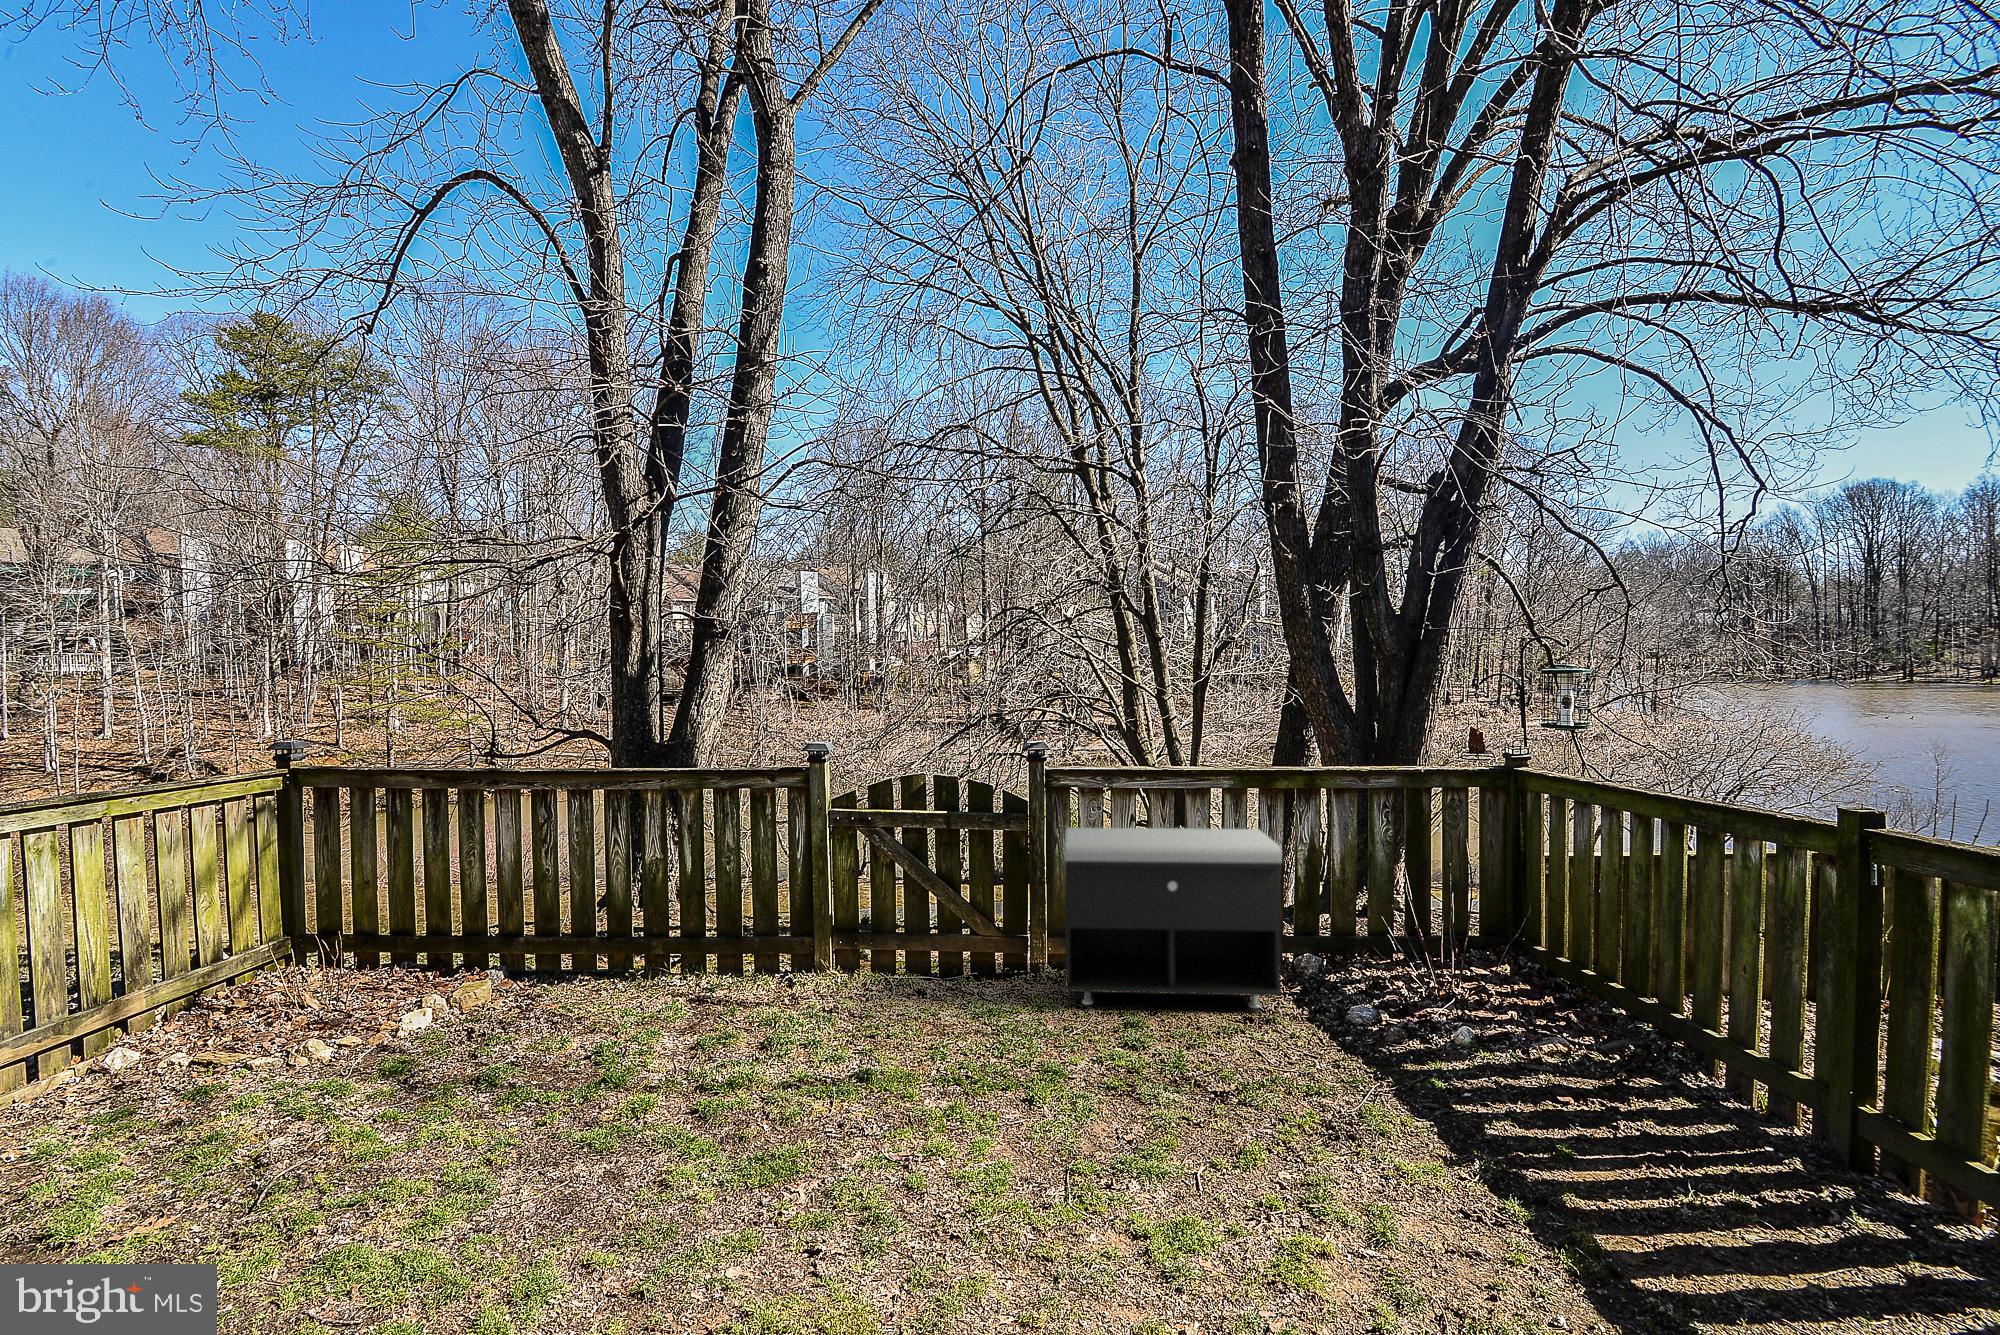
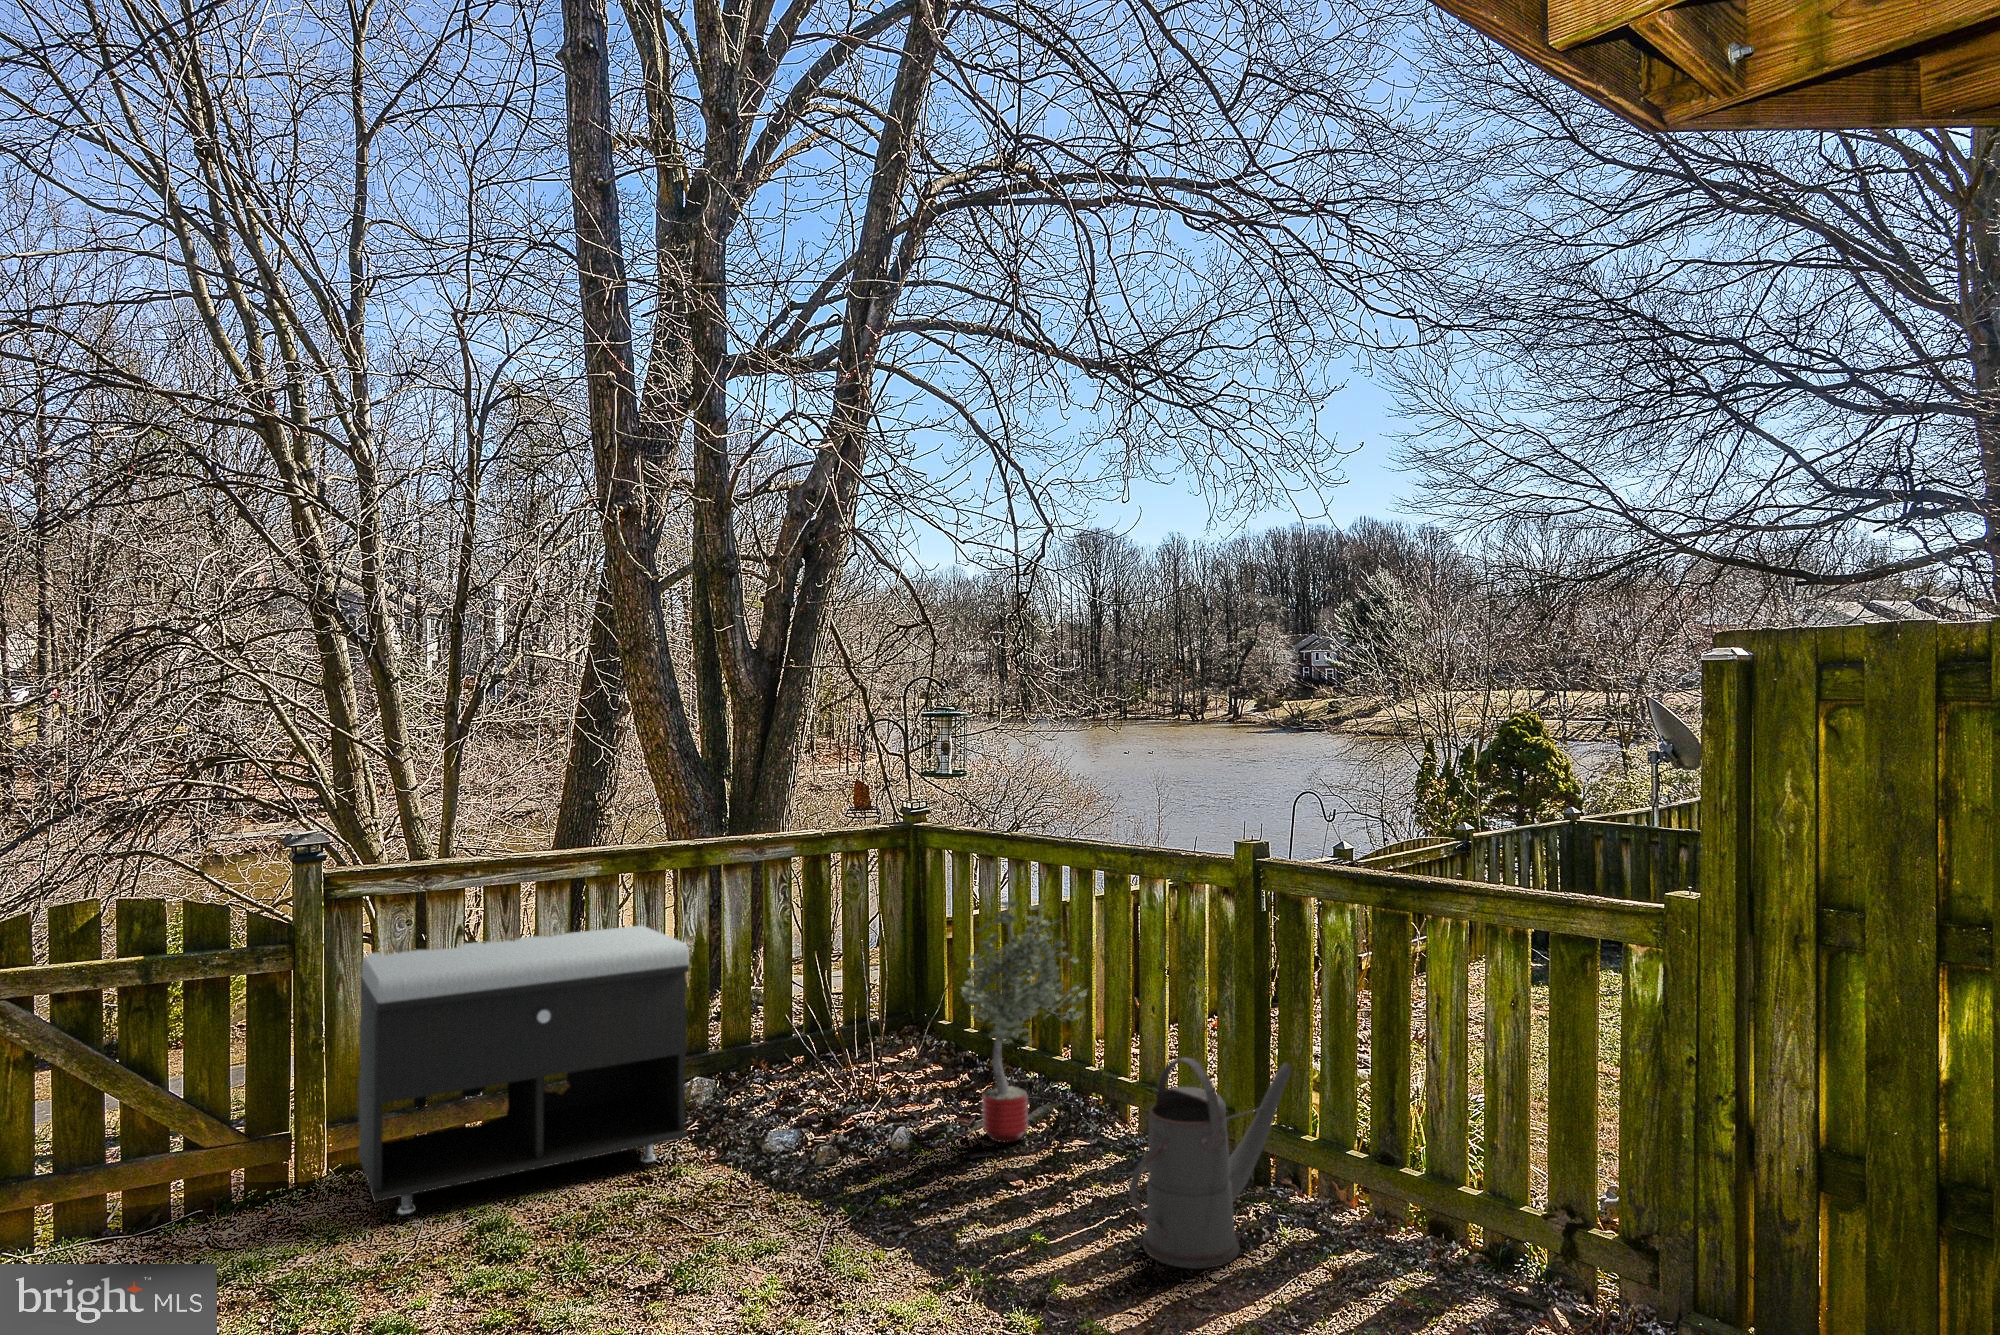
potted tree: none [1527,840,1670,1064] -> present [961,900,1087,1143]
watering can: none [1652,1016,1893,1231] -> present [1129,1057,1292,1269]

